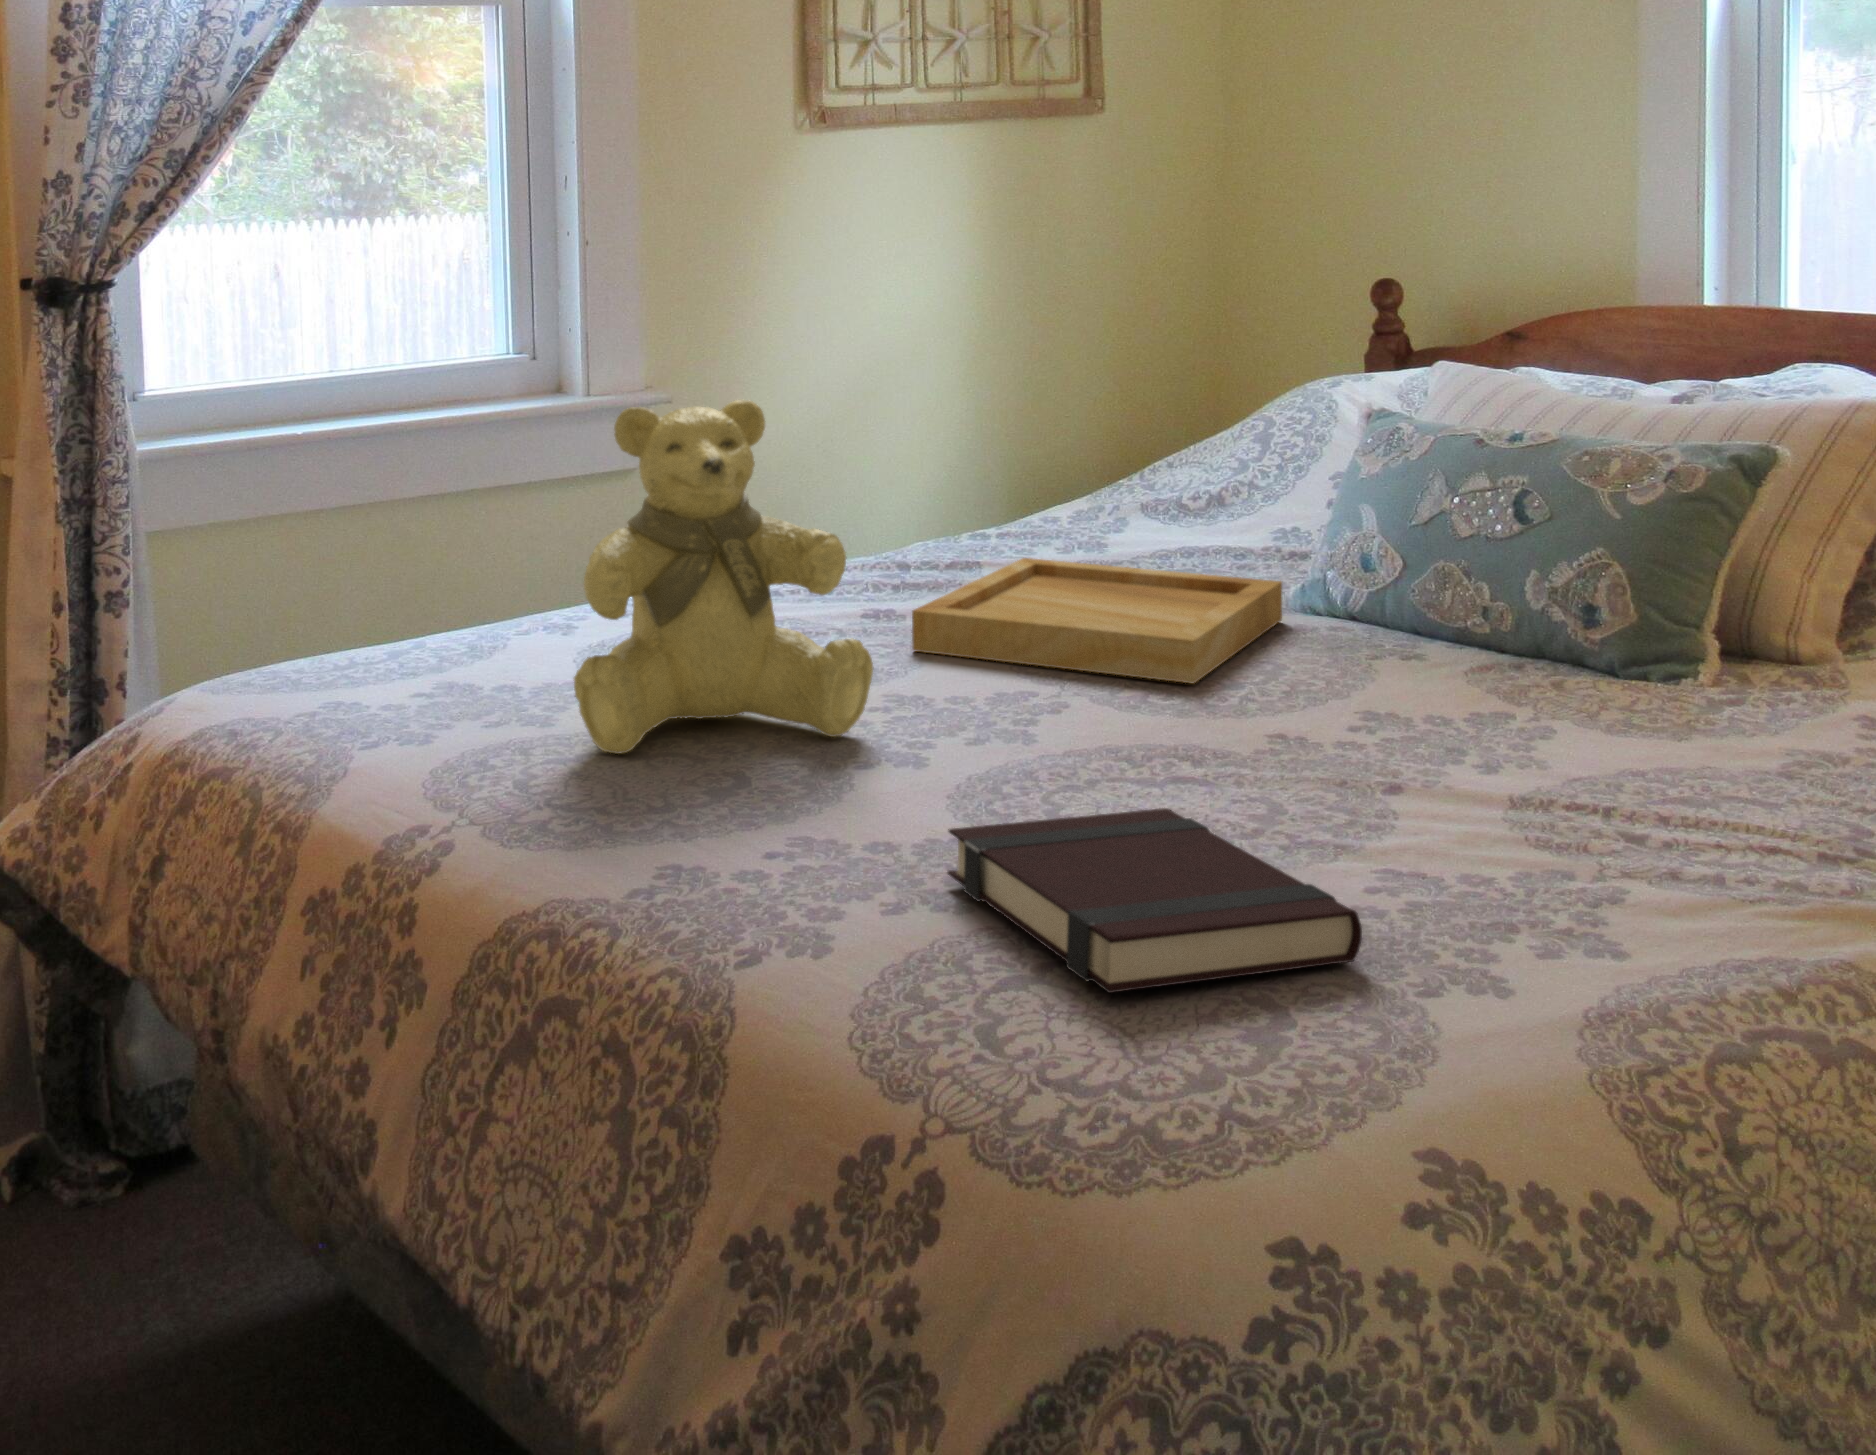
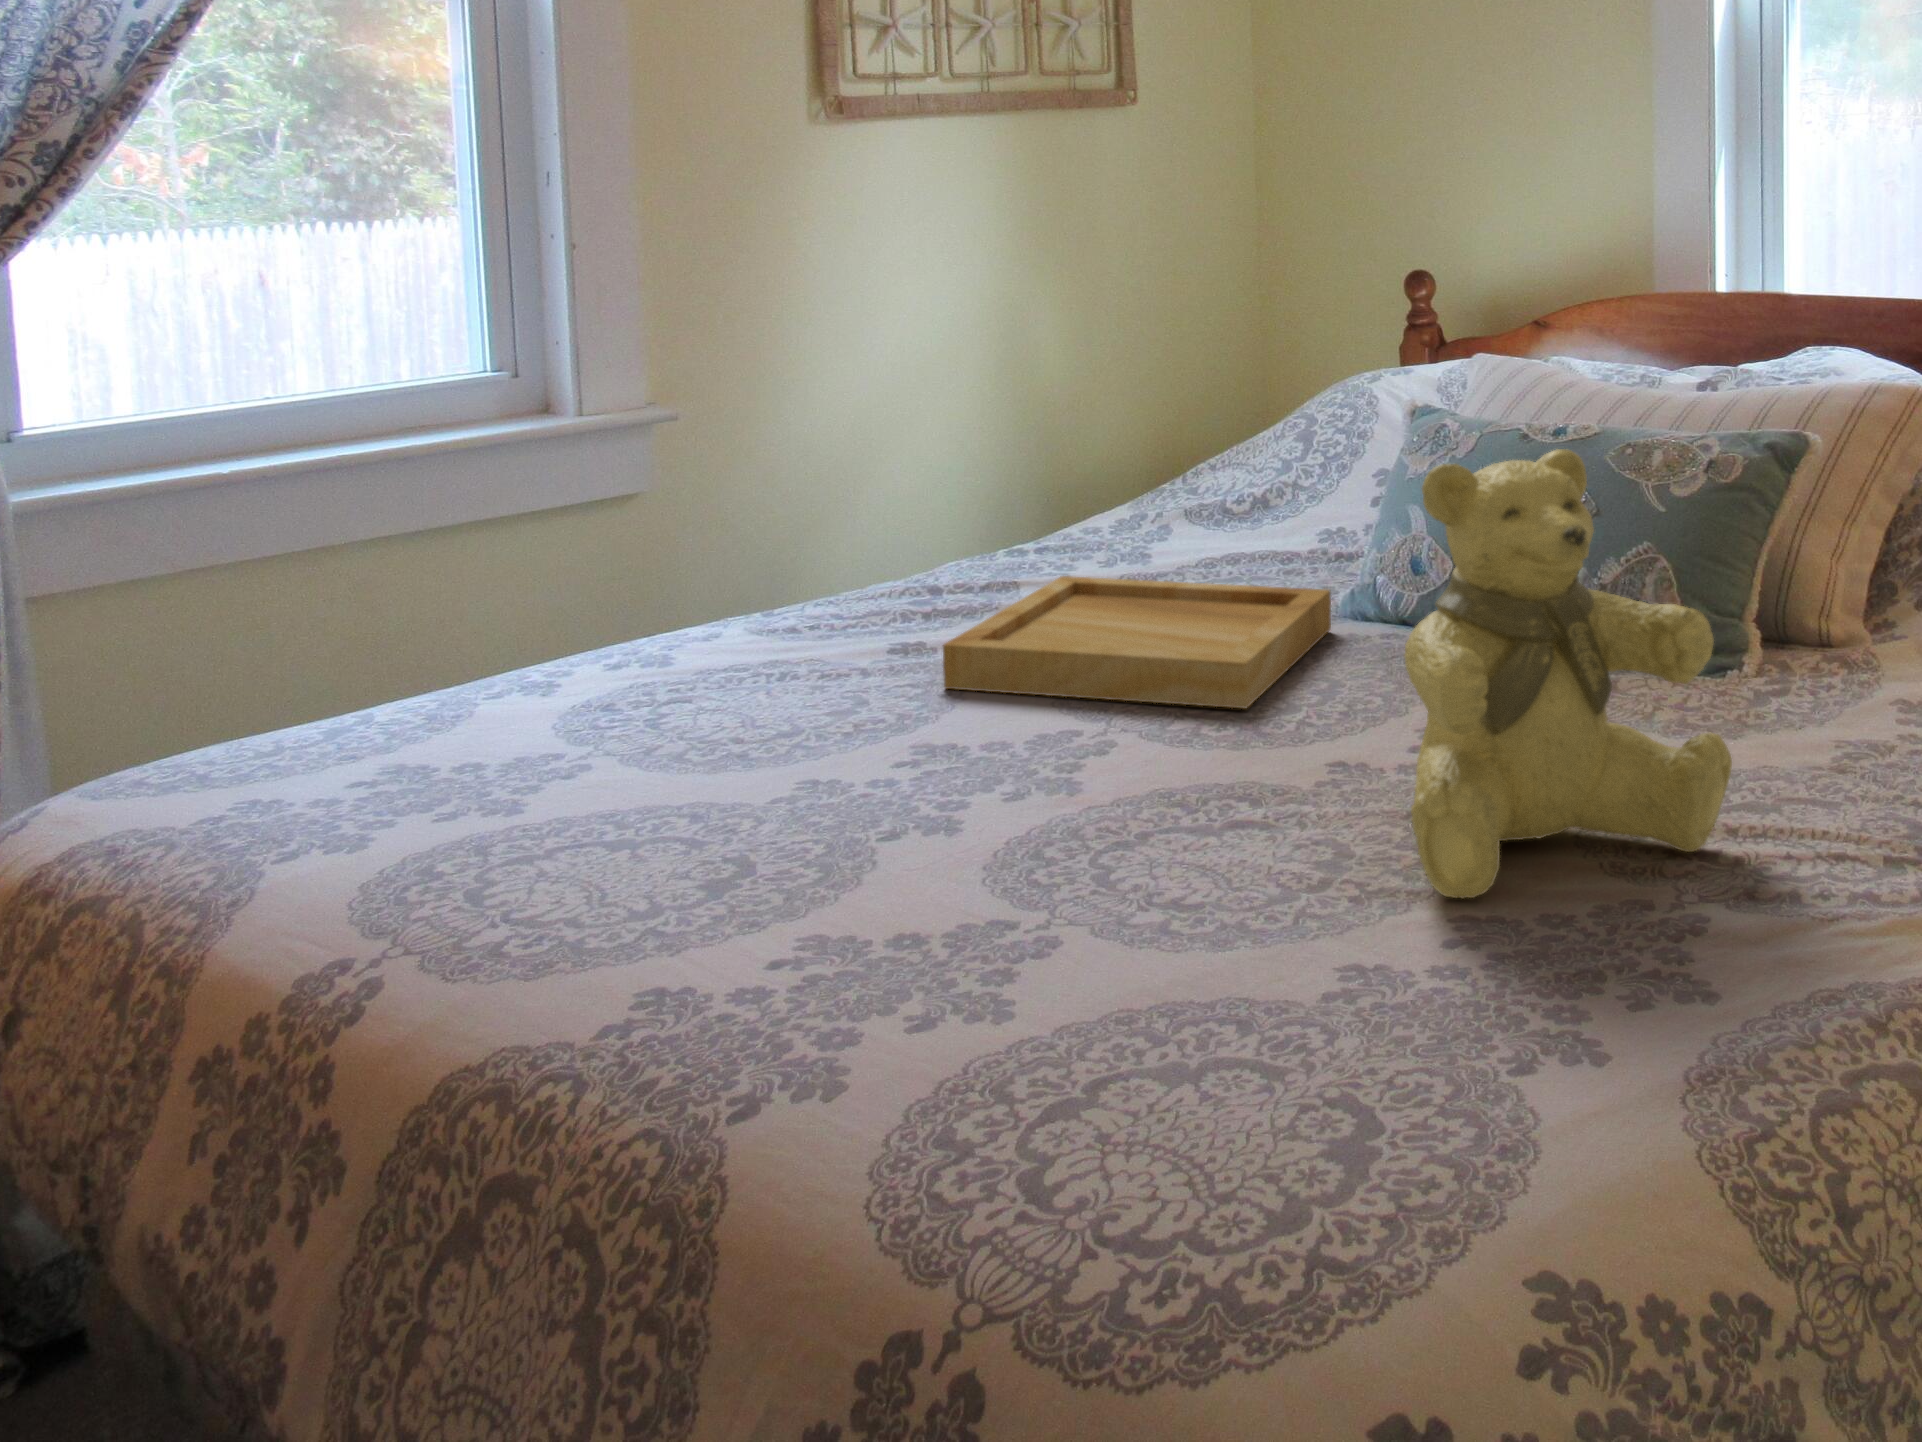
teddy bear: present [573,400,873,754] -> present [1405,449,1732,898]
book: present [947,808,1362,993] -> none [989,866,1449,1107]

